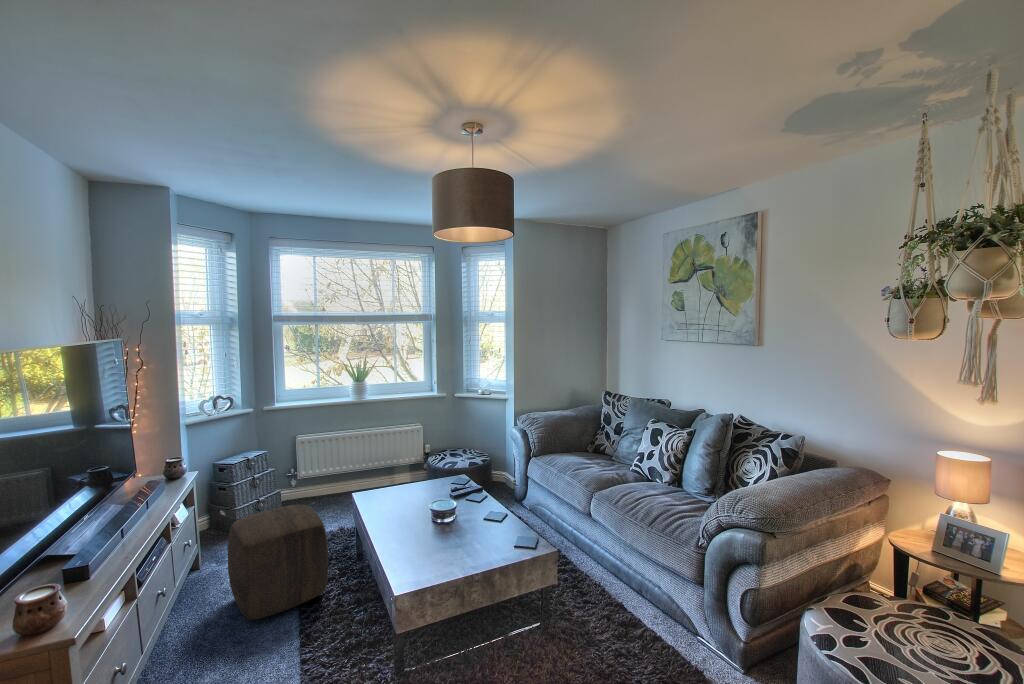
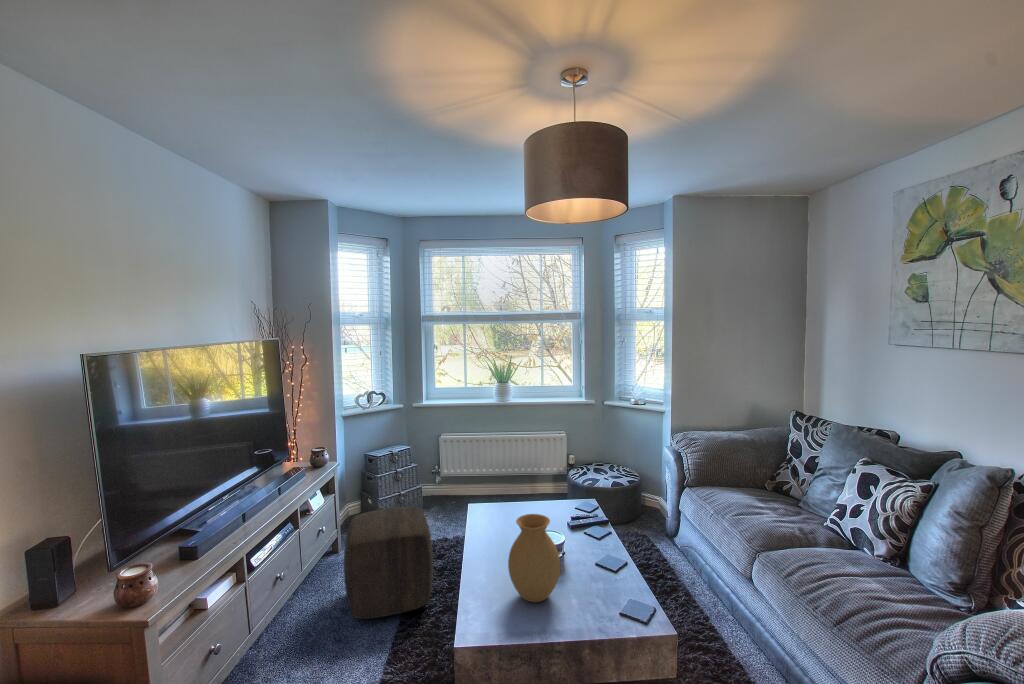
vase: none [424,483,467,555] -> present [508,514,560,602]

